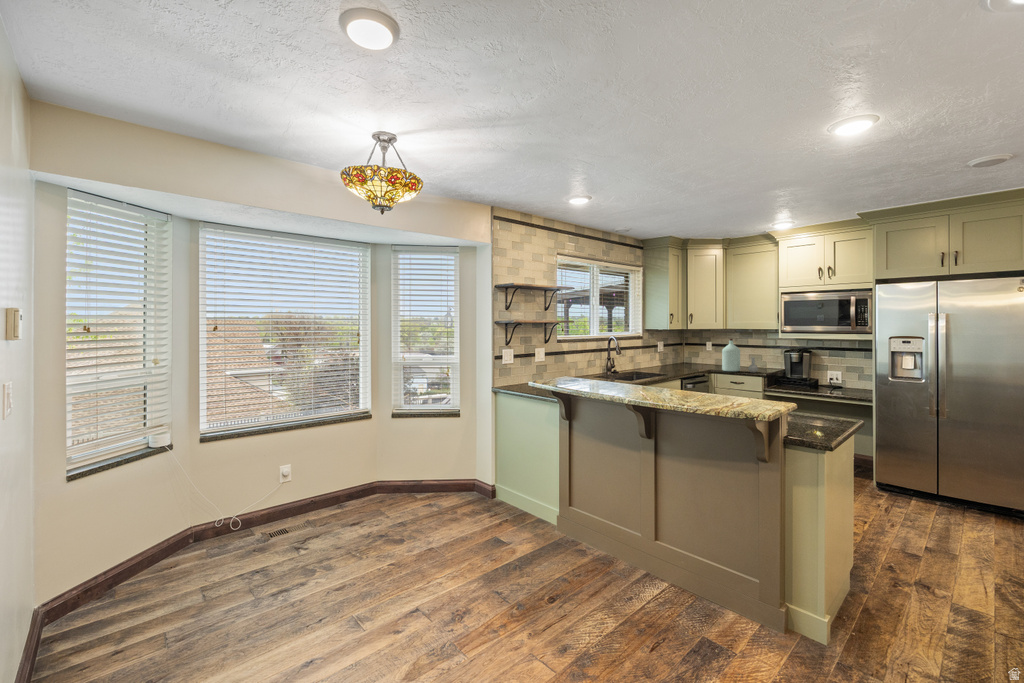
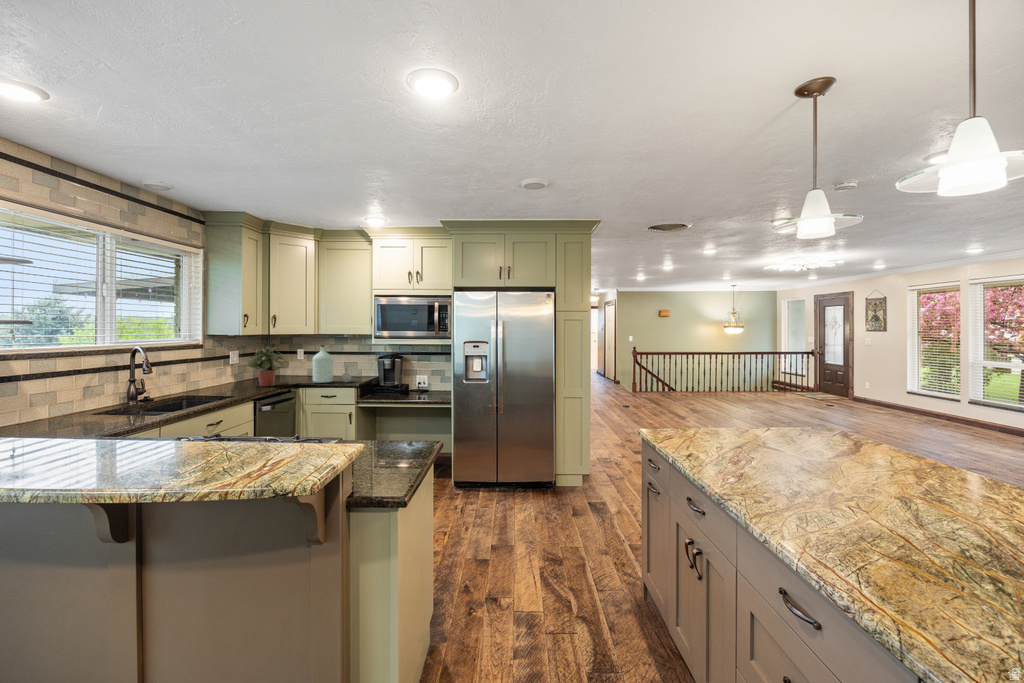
potted plant: none [671,339,703,371] -> present [246,346,287,386]

